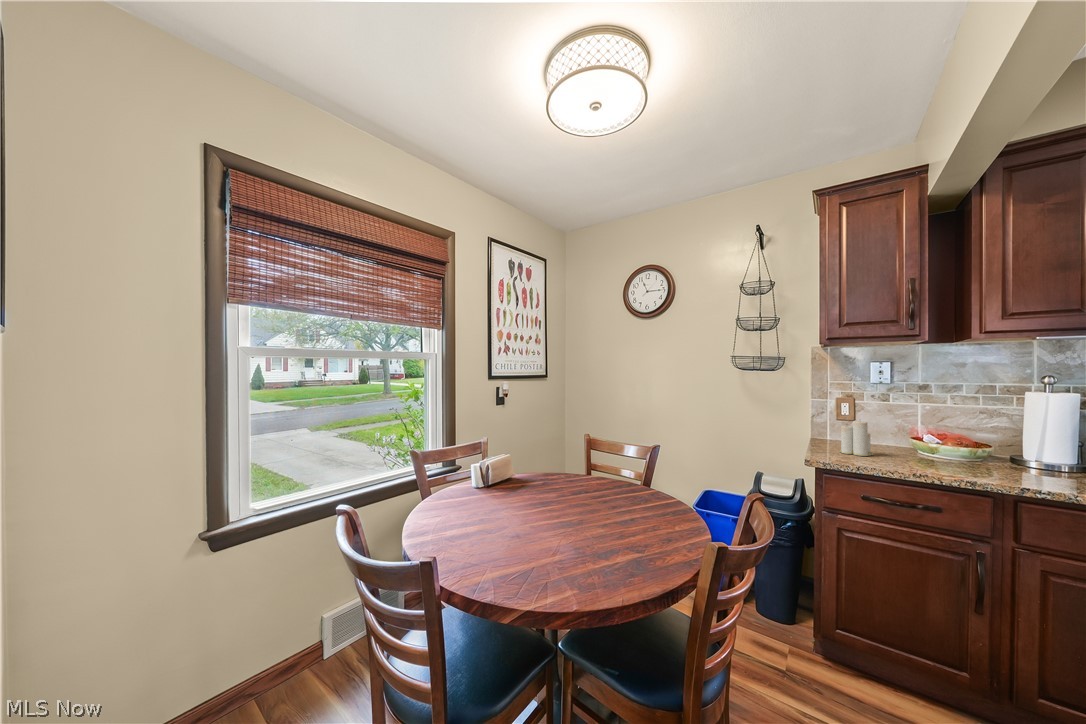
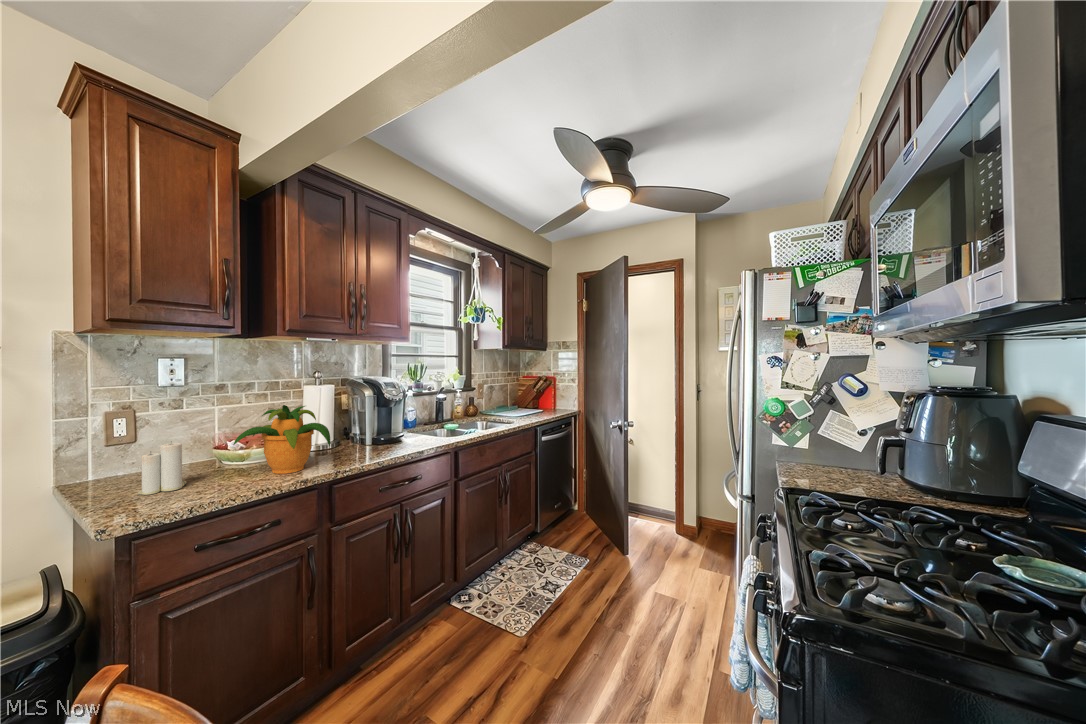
potted plant: none [903,402,1027,474] -> present [233,405,330,474]

